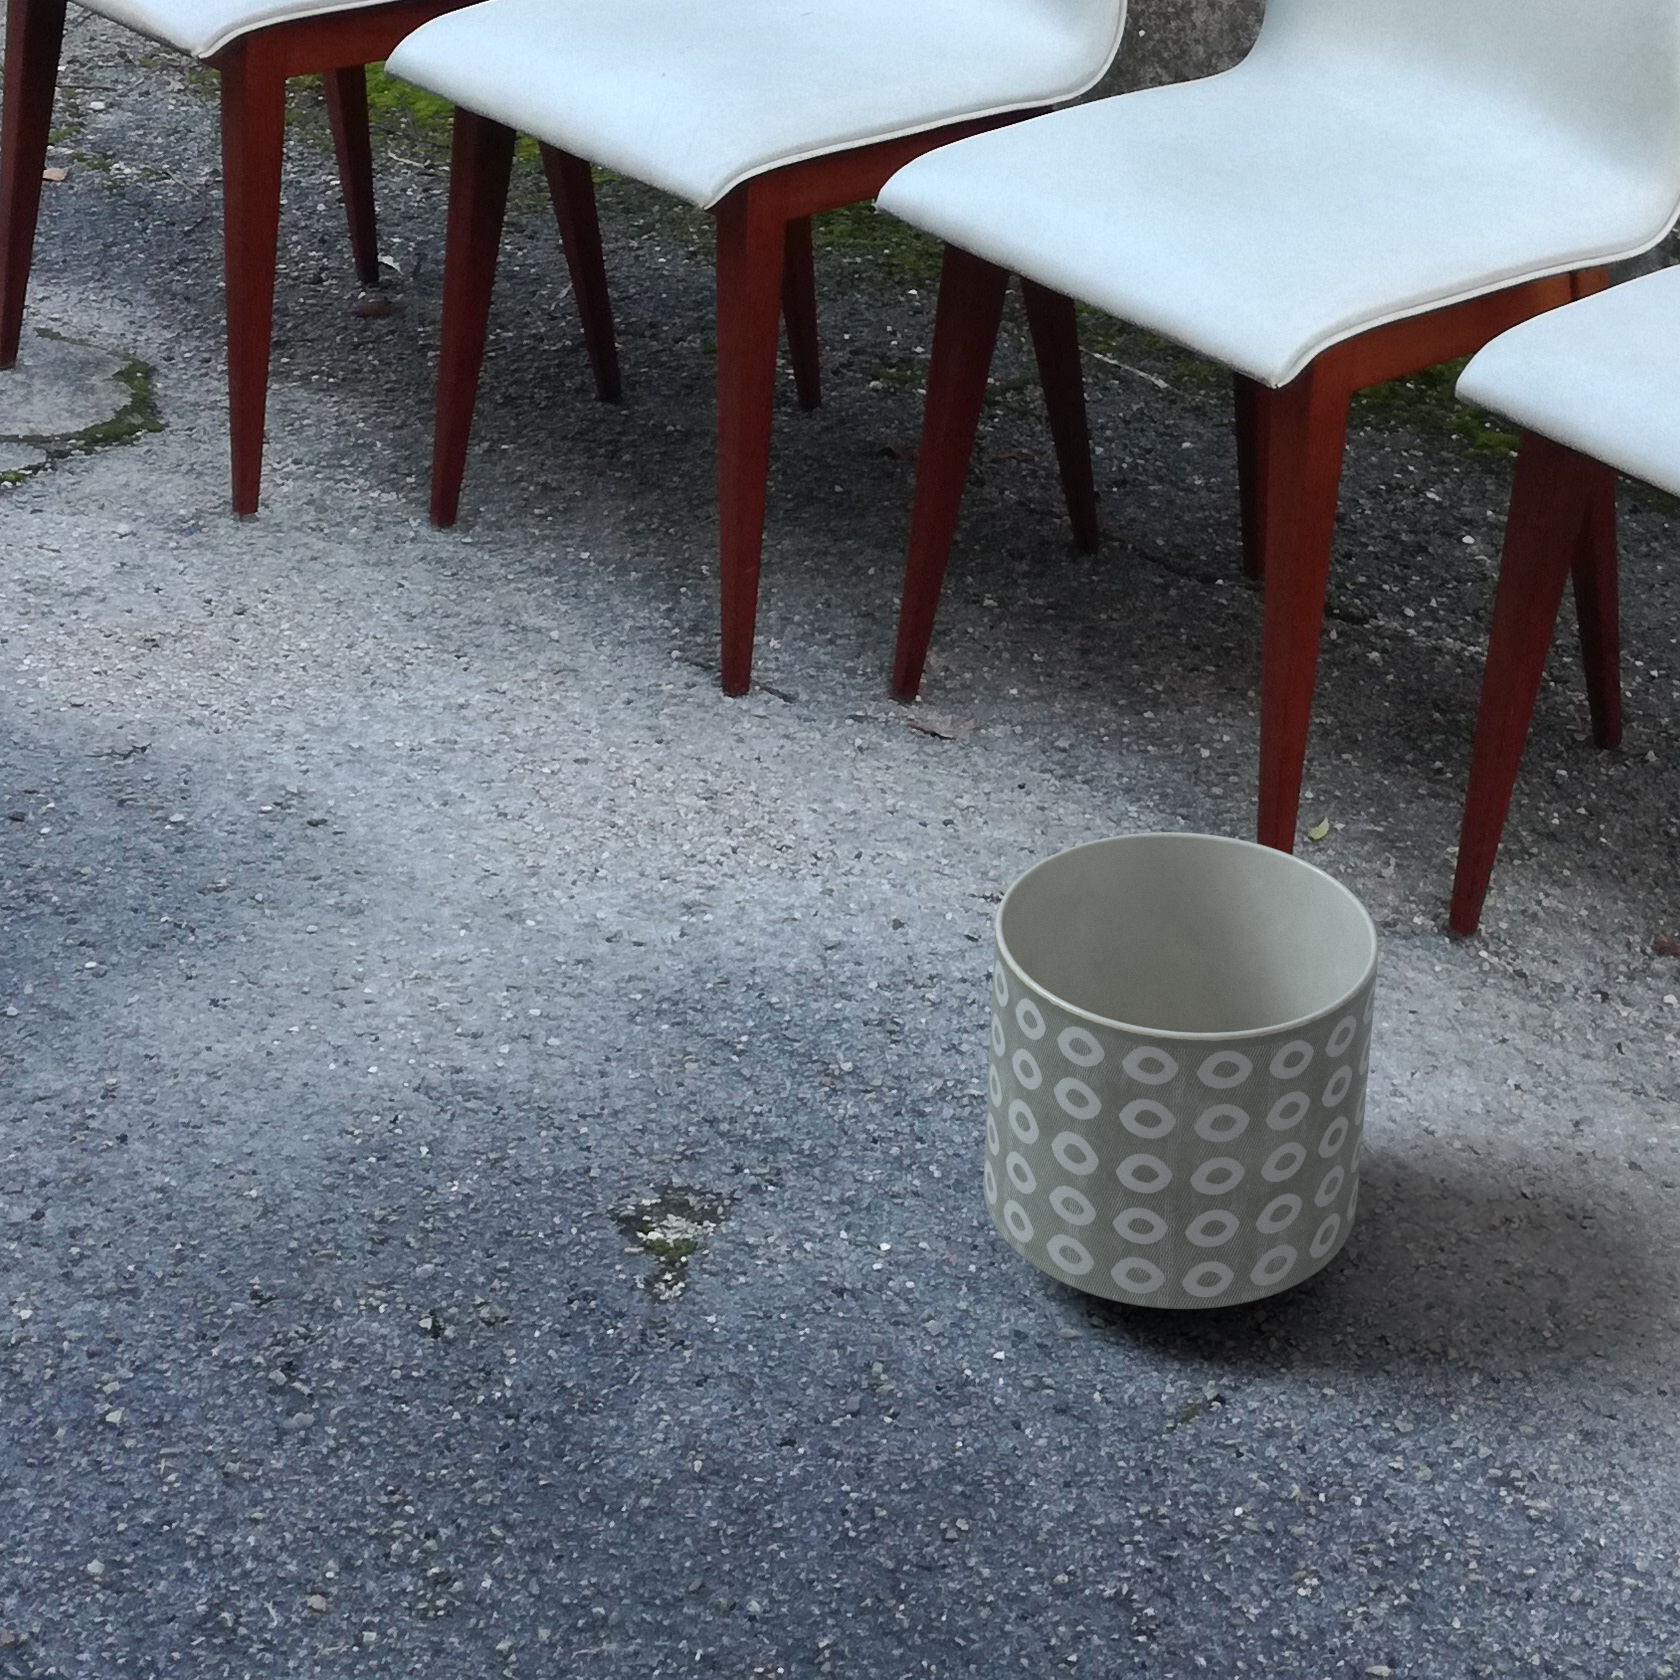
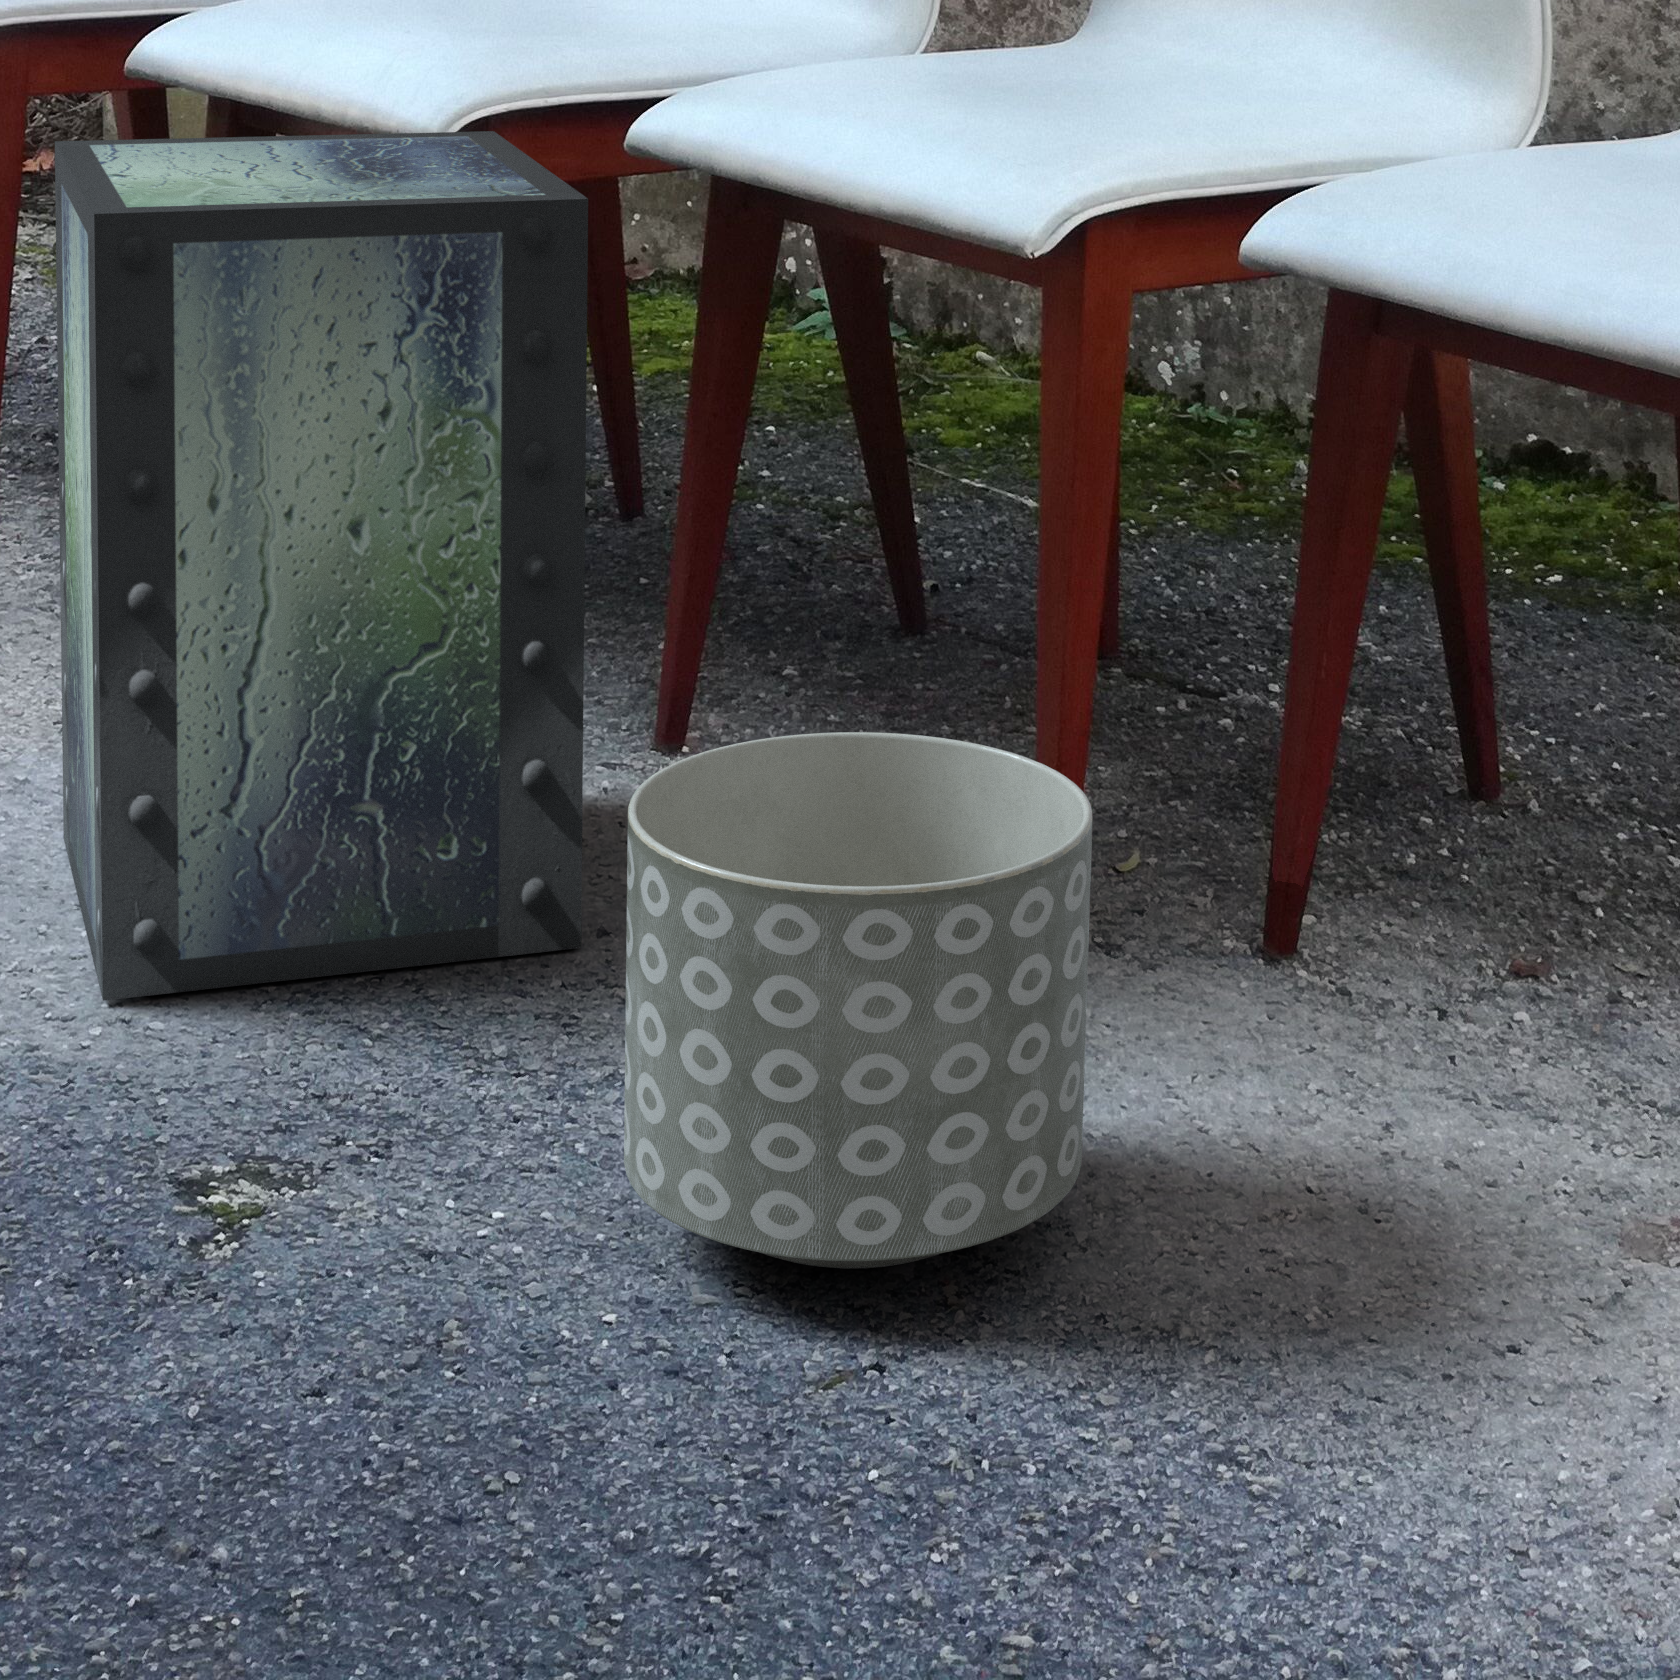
storage box: none [394,201,898,1004] -> present [55,131,588,1001]

